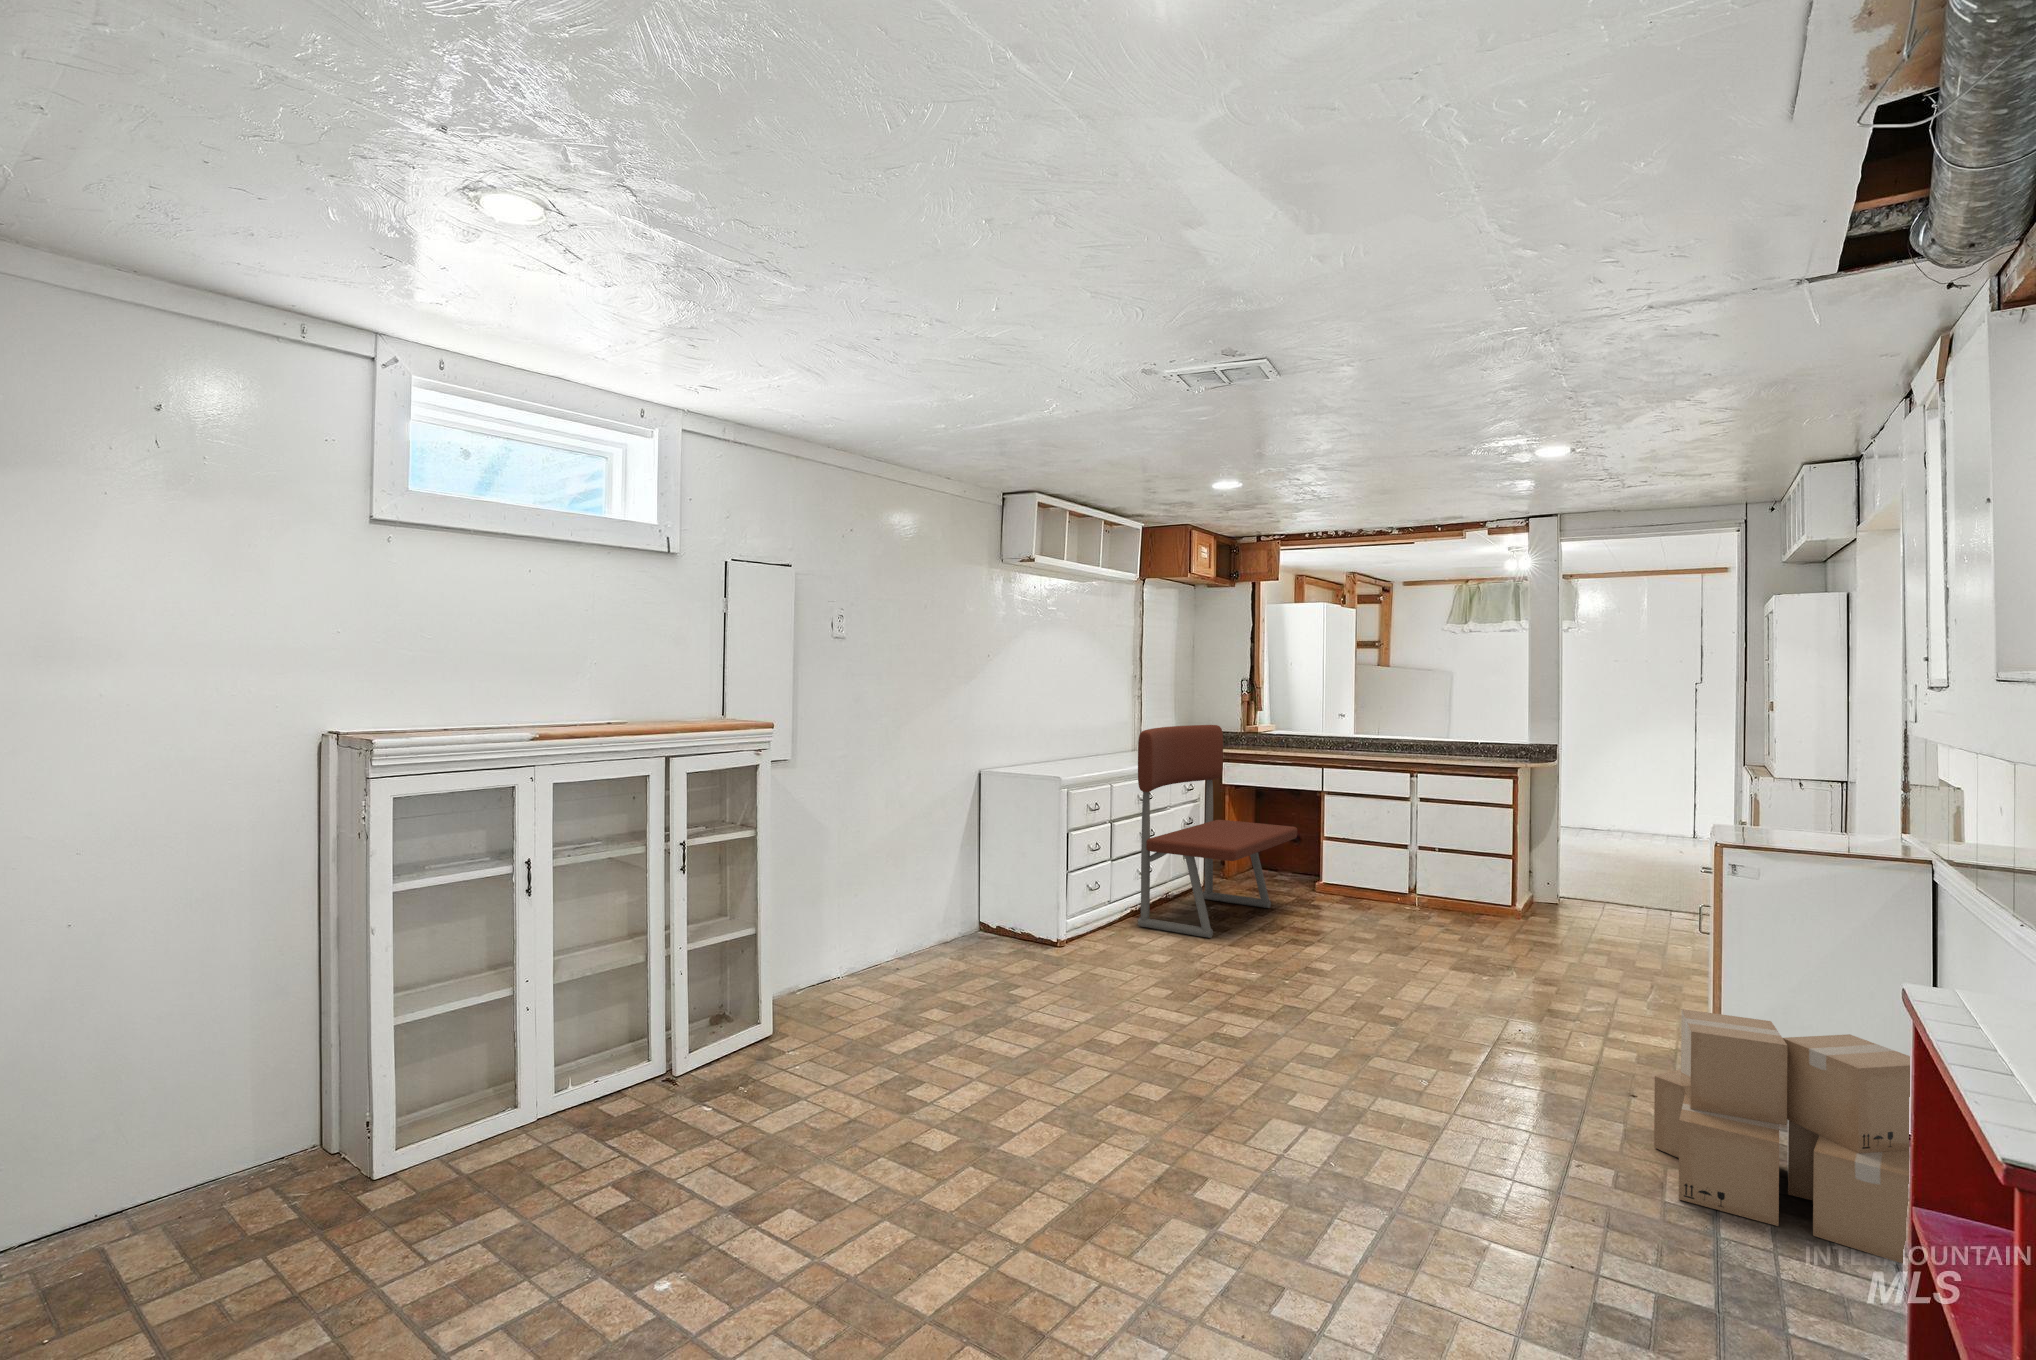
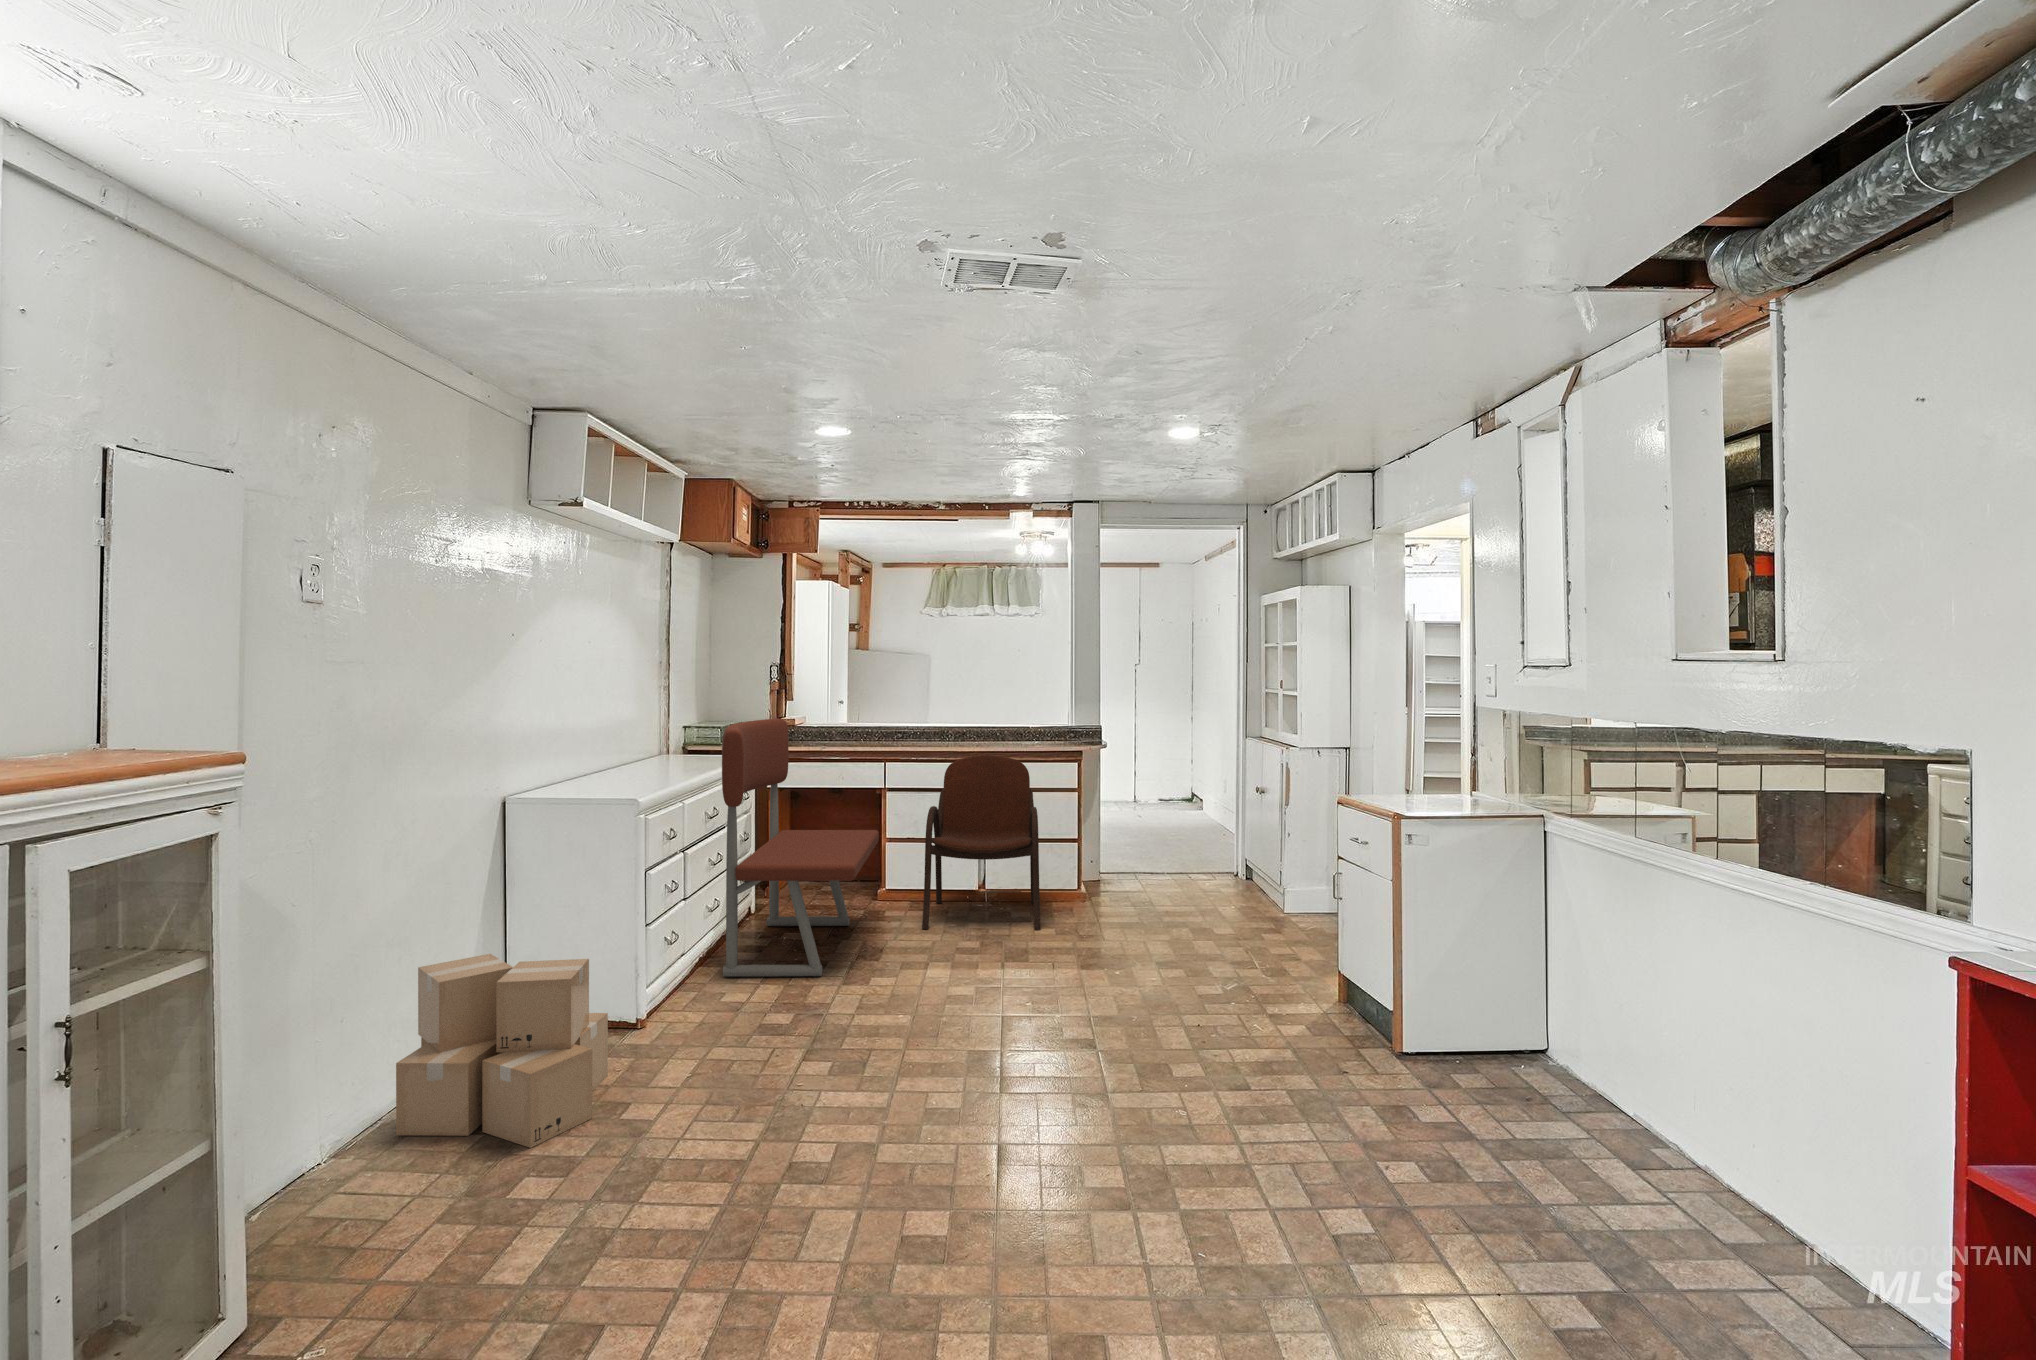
armchair: none [1330,768,1466,937] -> present [922,756,1041,930]
cardboard box: present [1654,1009,1910,1264] -> present [396,954,608,1148]

